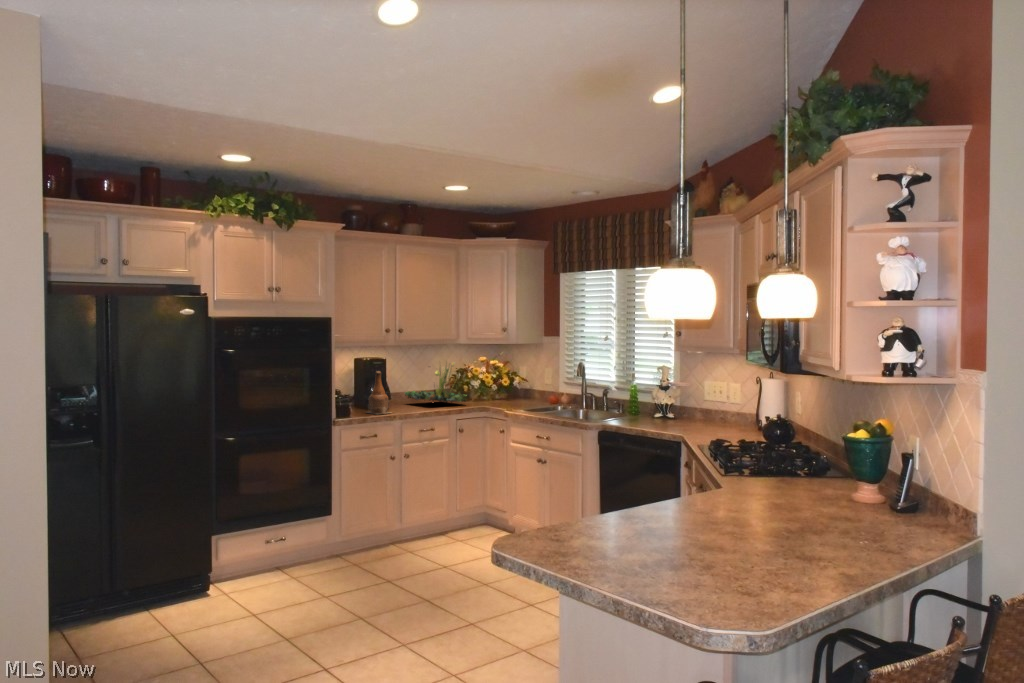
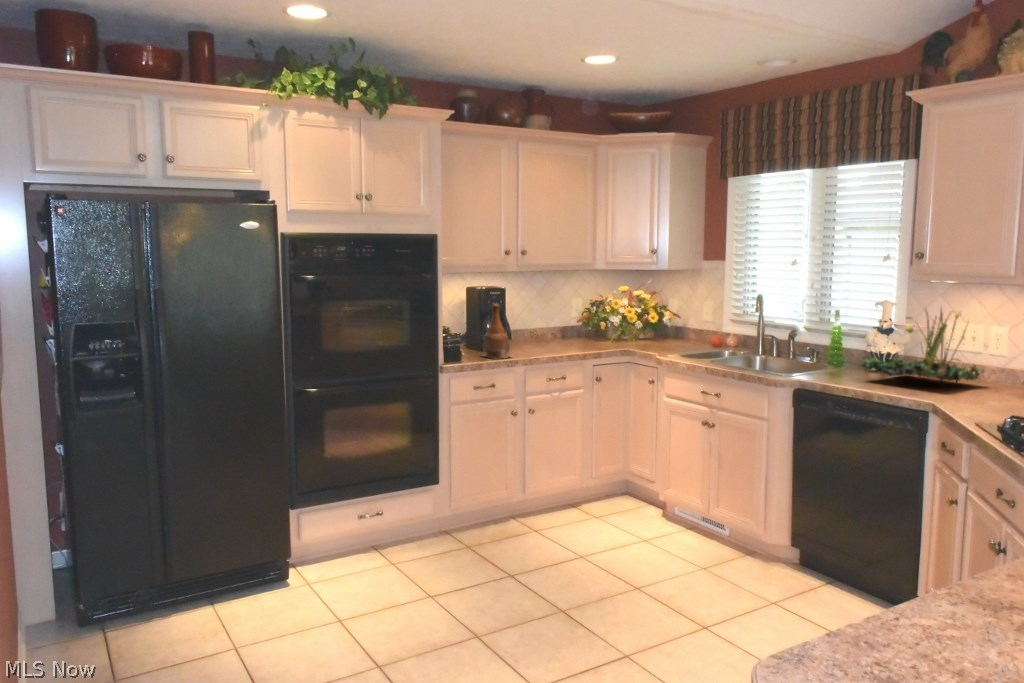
plant: present [405,362,467,402] -> present [862,310,984,382]

